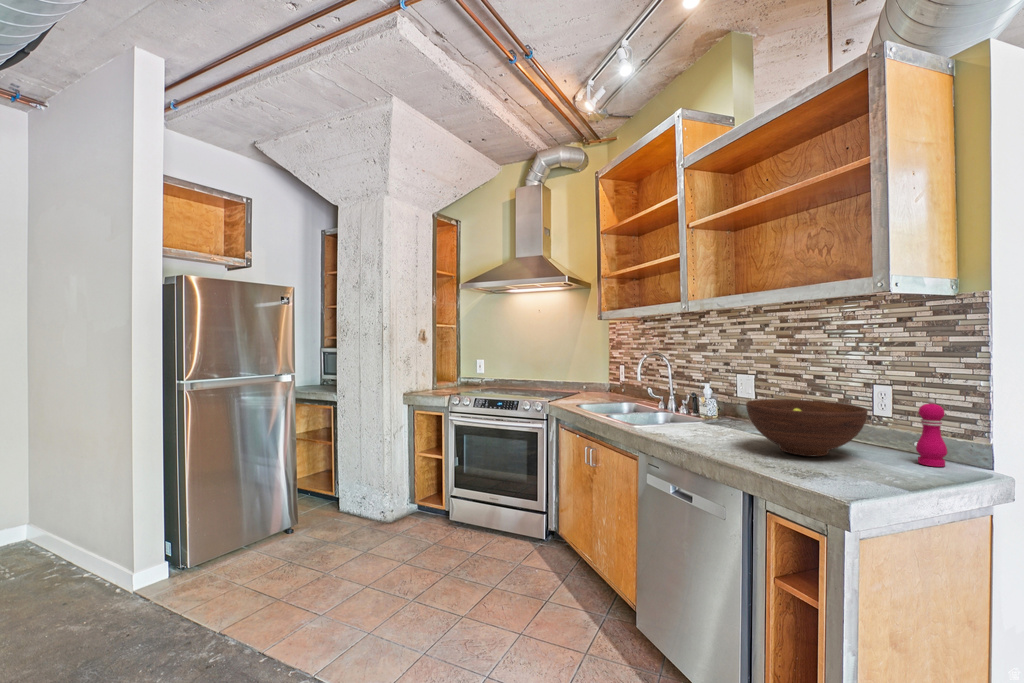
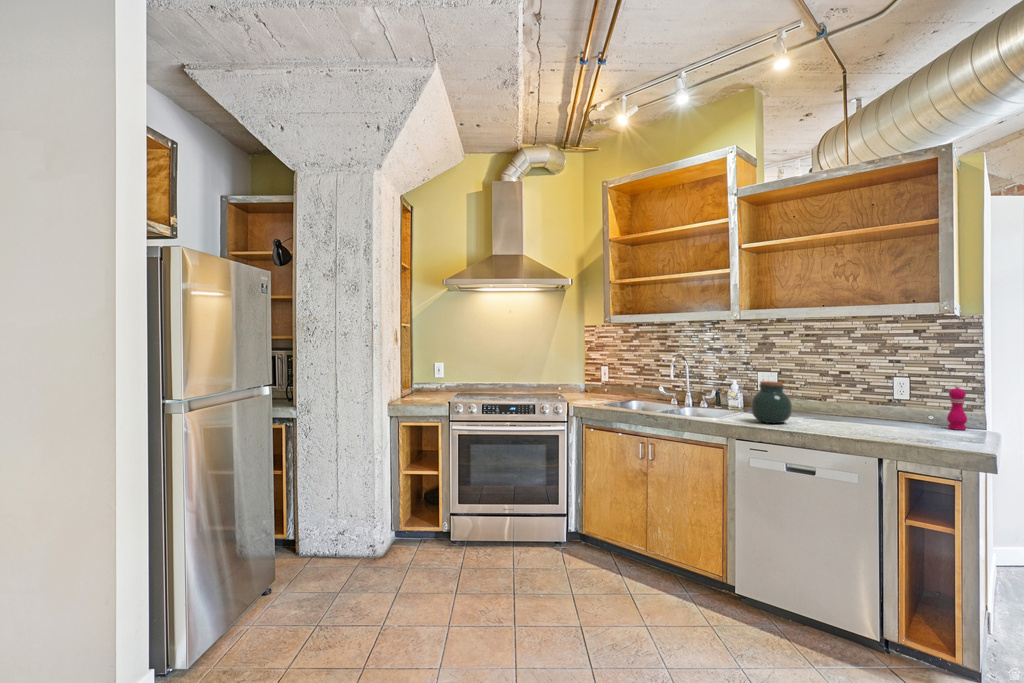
jar: none [660,385,707,435] -> present [751,381,792,423]
fruit bowl: present [746,399,868,457] -> none [838,390,930,430]

